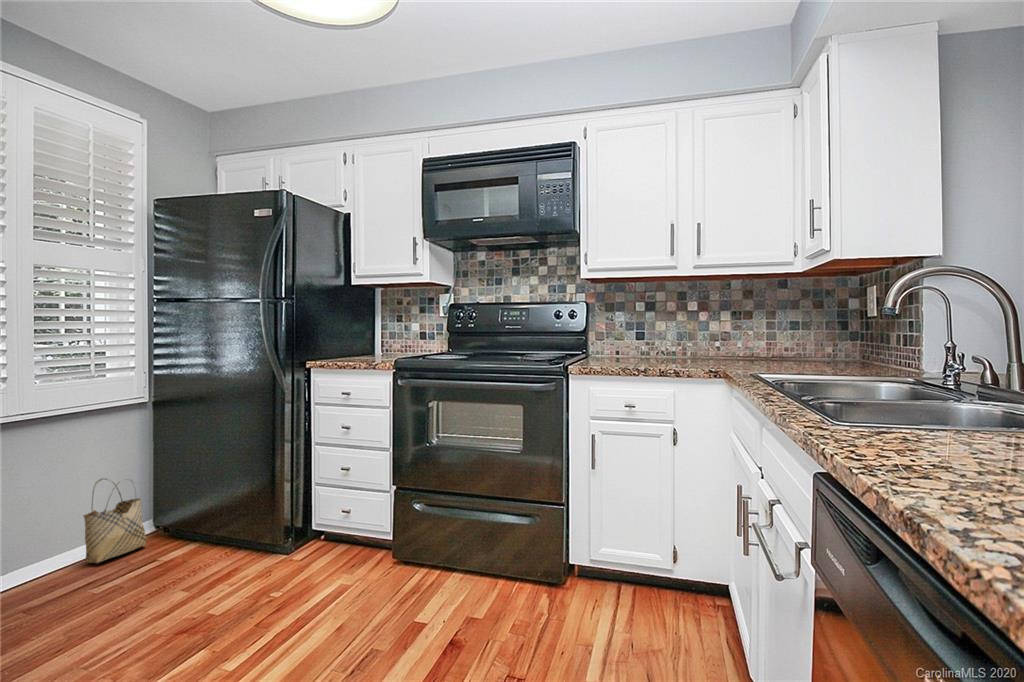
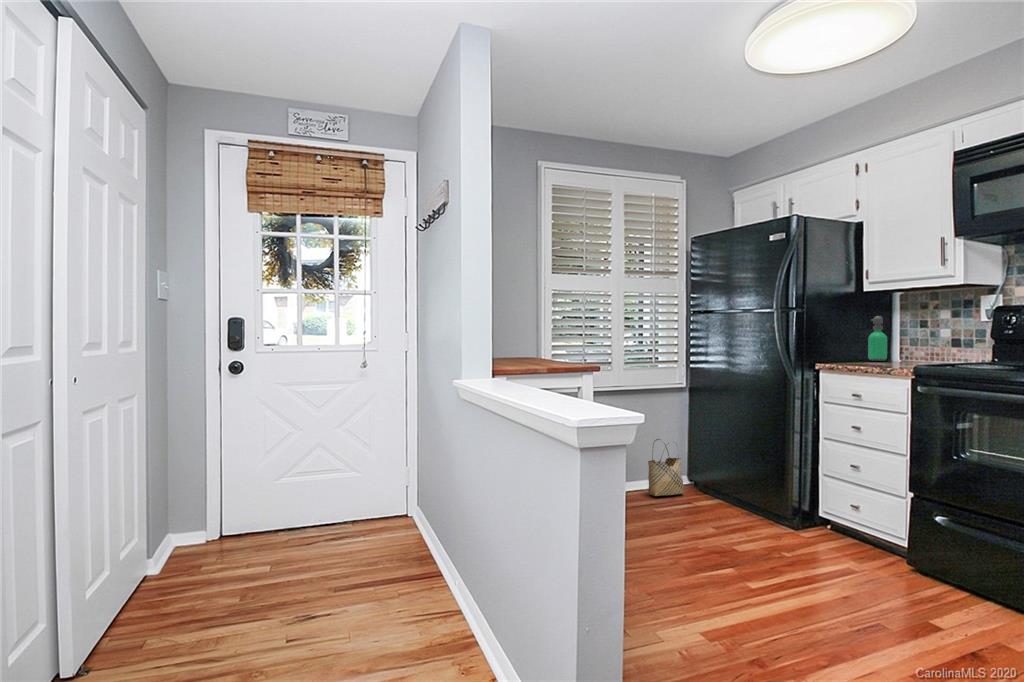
soap dispenser: none [356,311,373,357] -> present [868,316,887,361]

